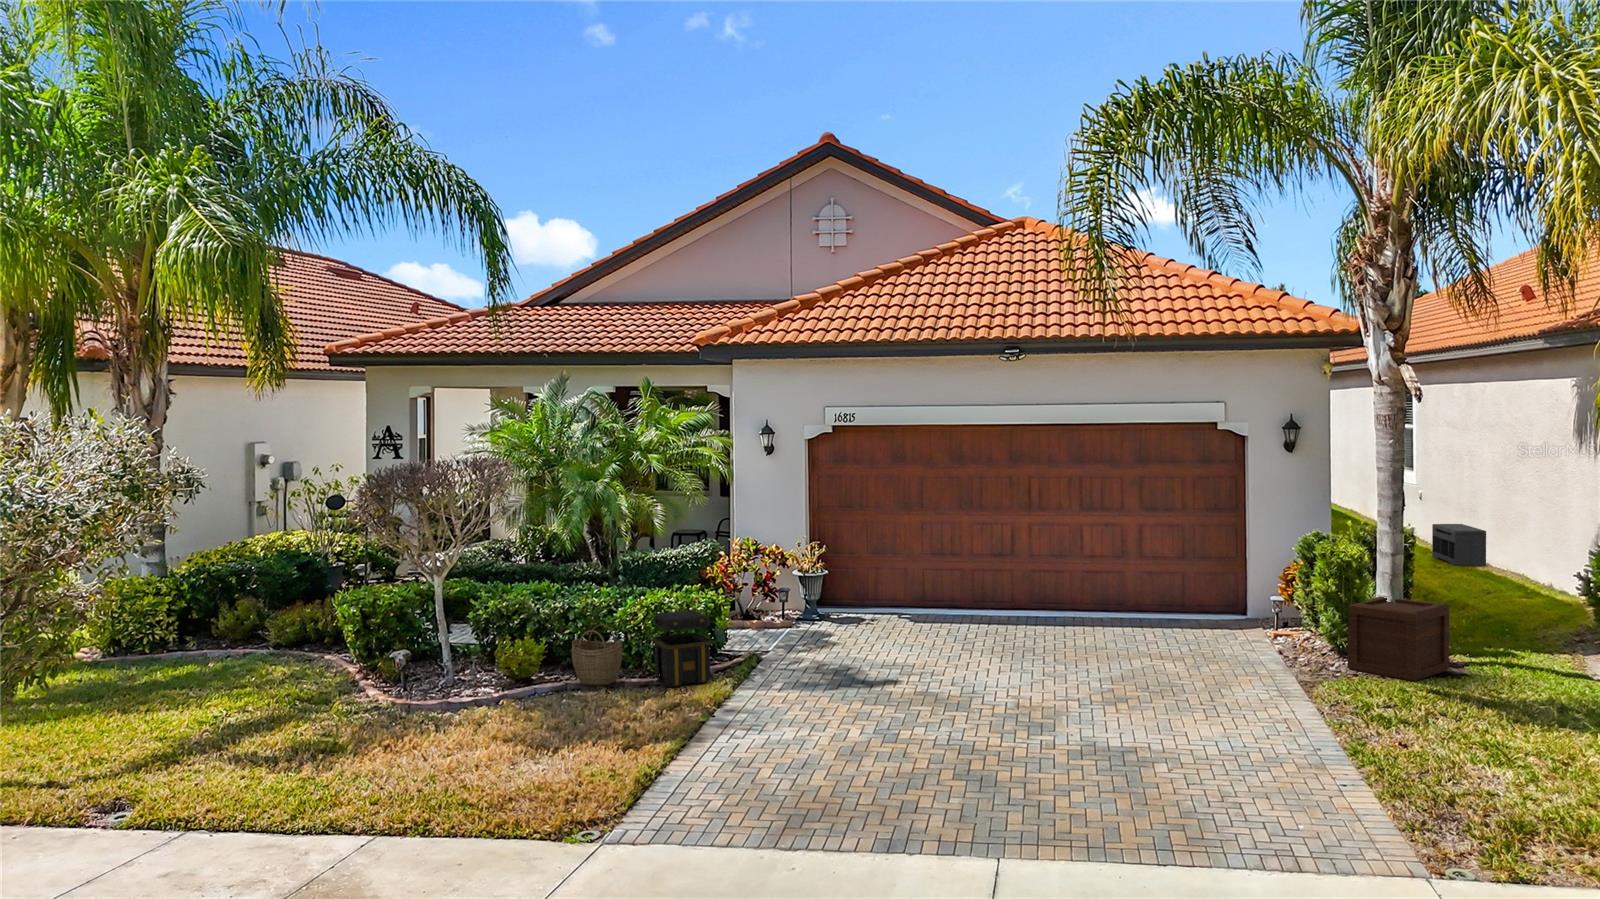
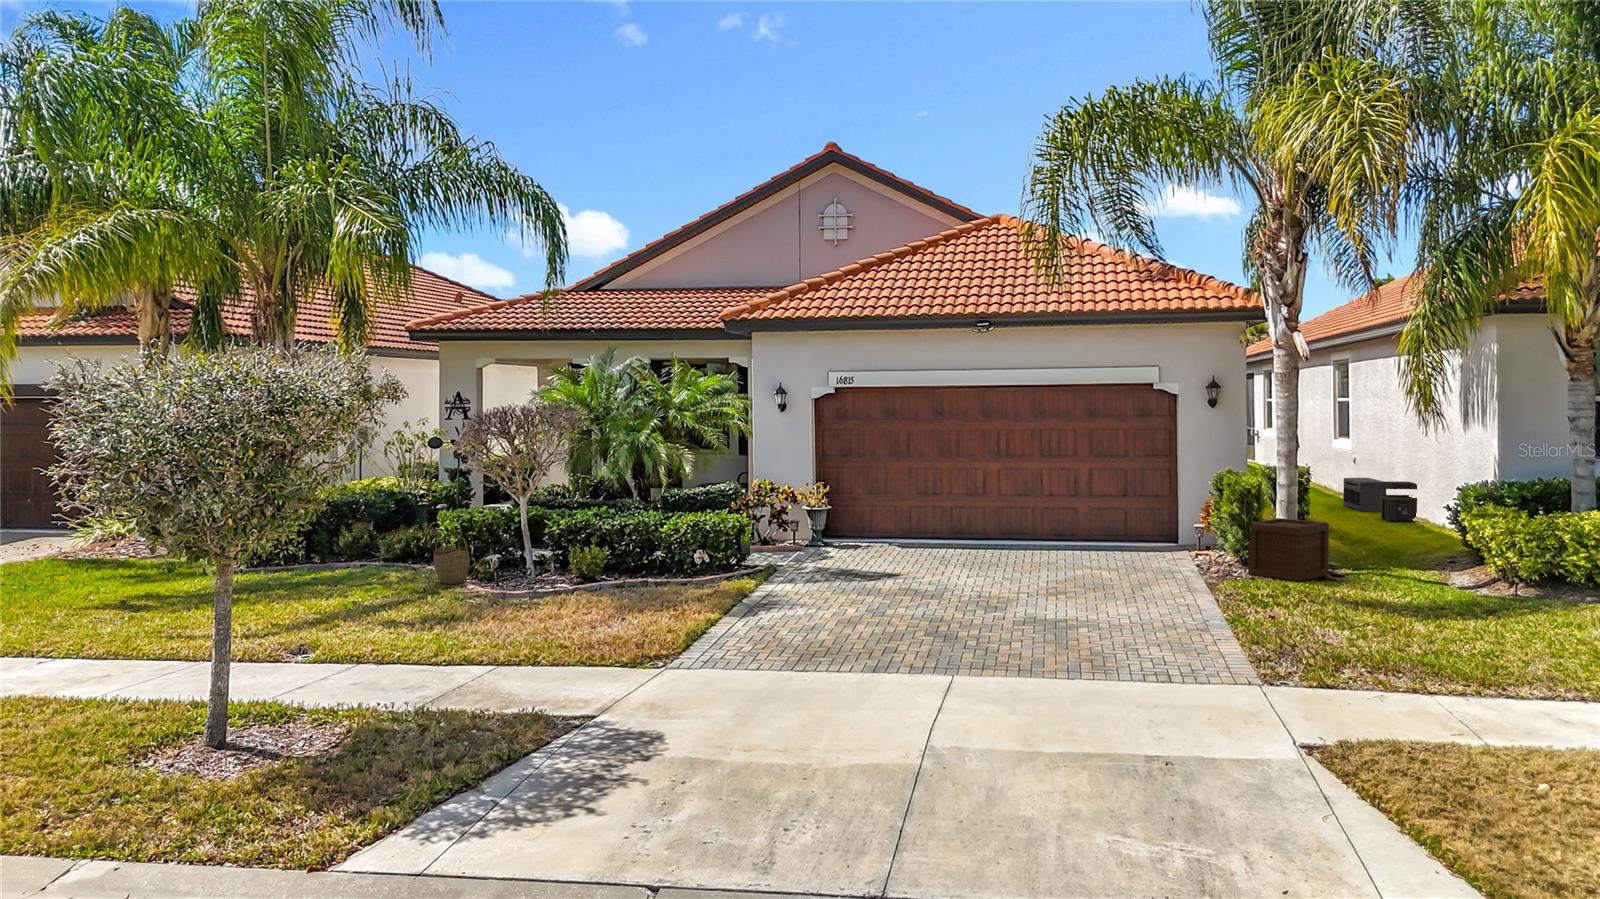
decorative plant: none [190,601,219,649] -> present [312,525,335,564]
toolbox: present [653,610,711,687] -> present [1380,481,1418,522]
woven basket: present [572,624,623,685] -> present [434,537,470,584]

